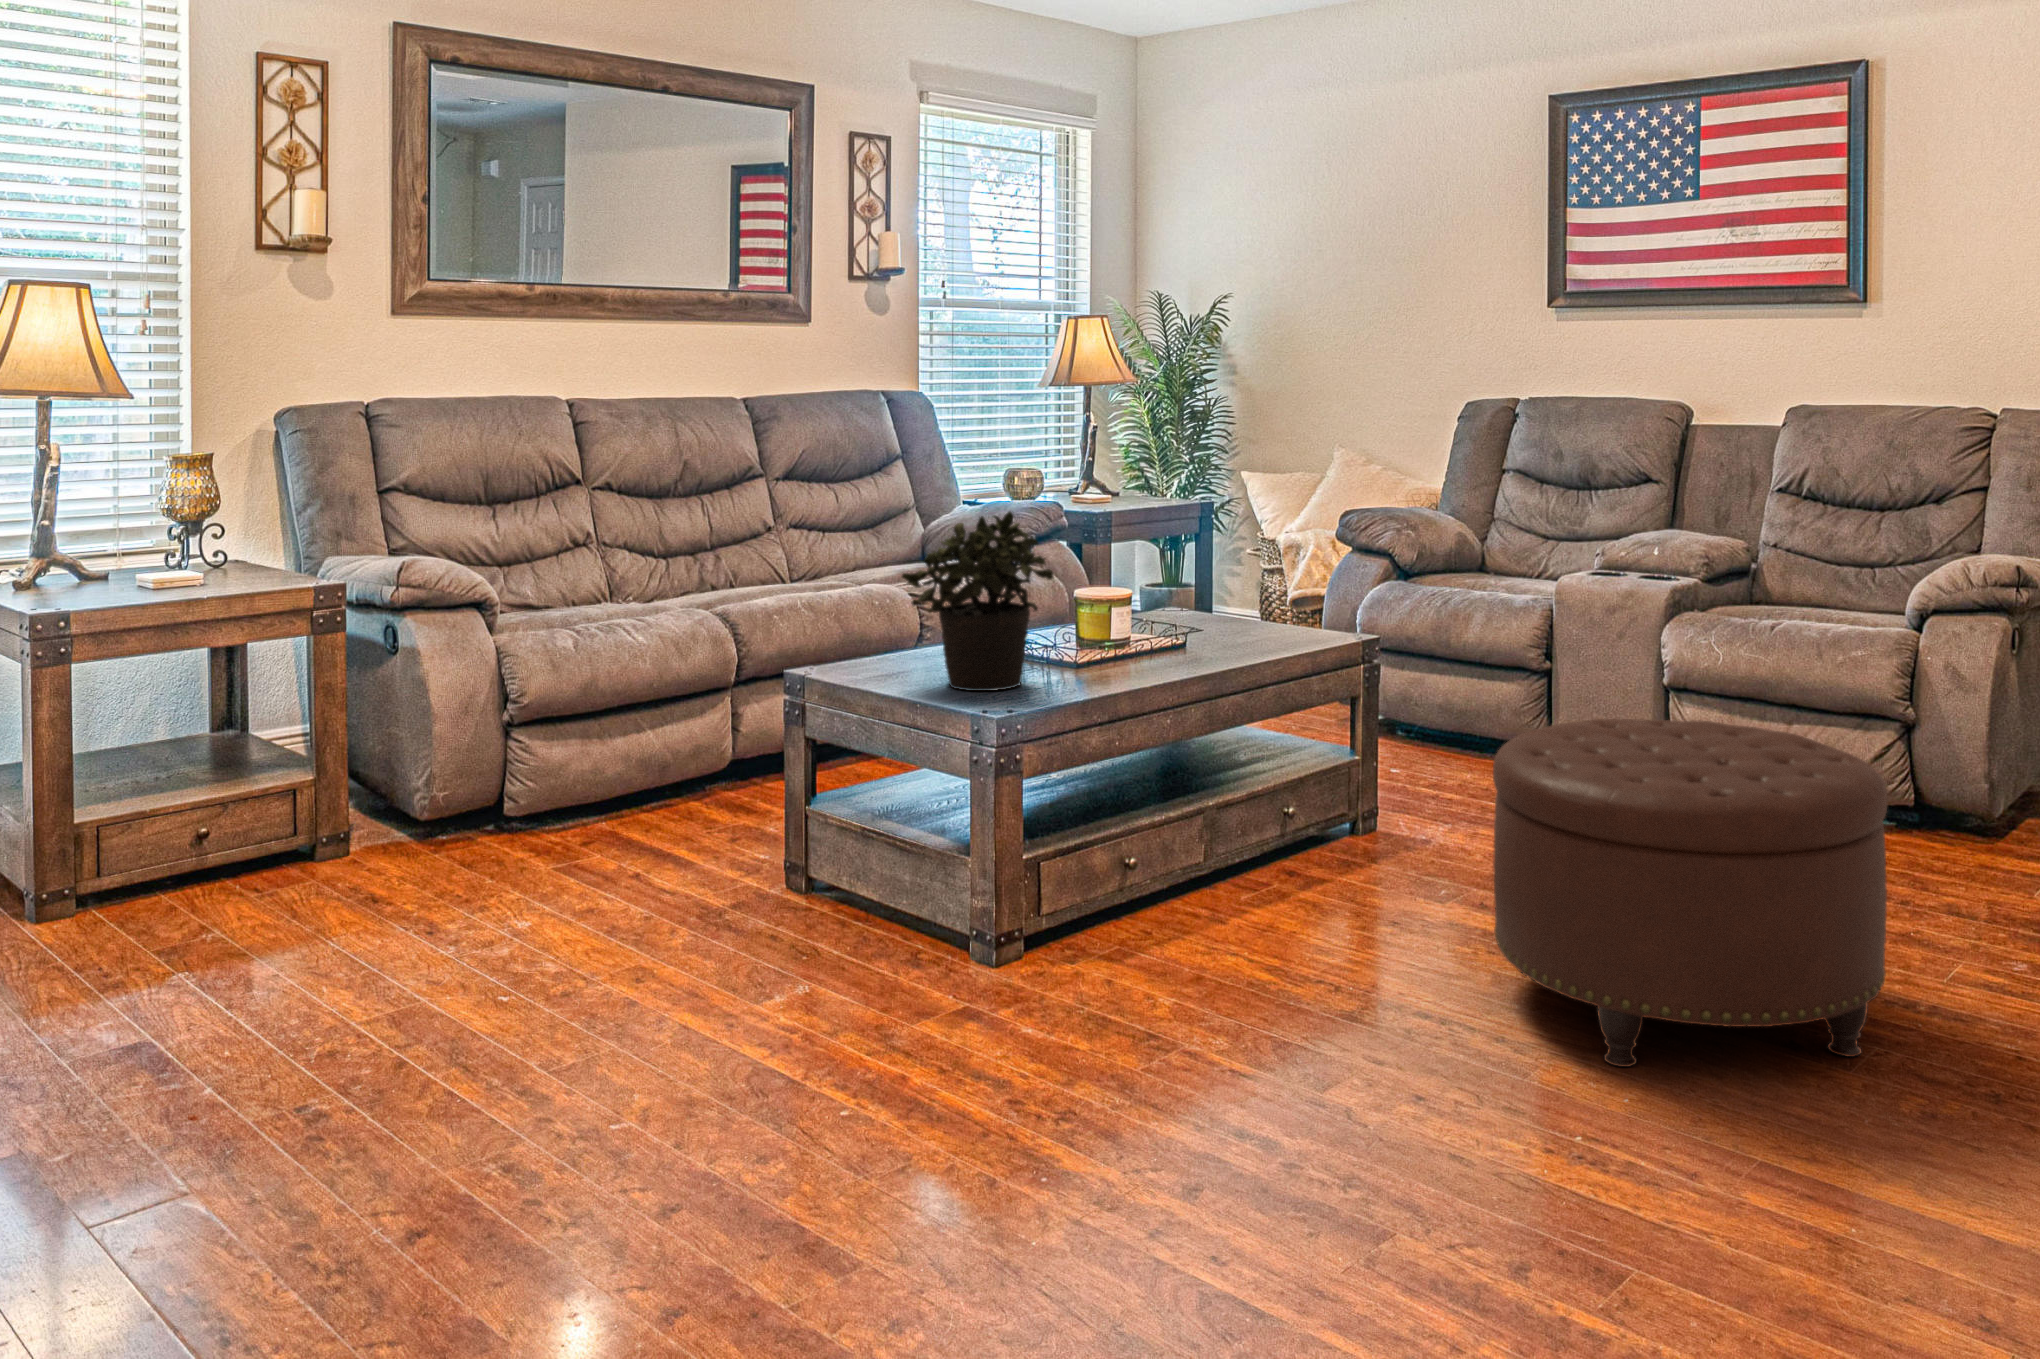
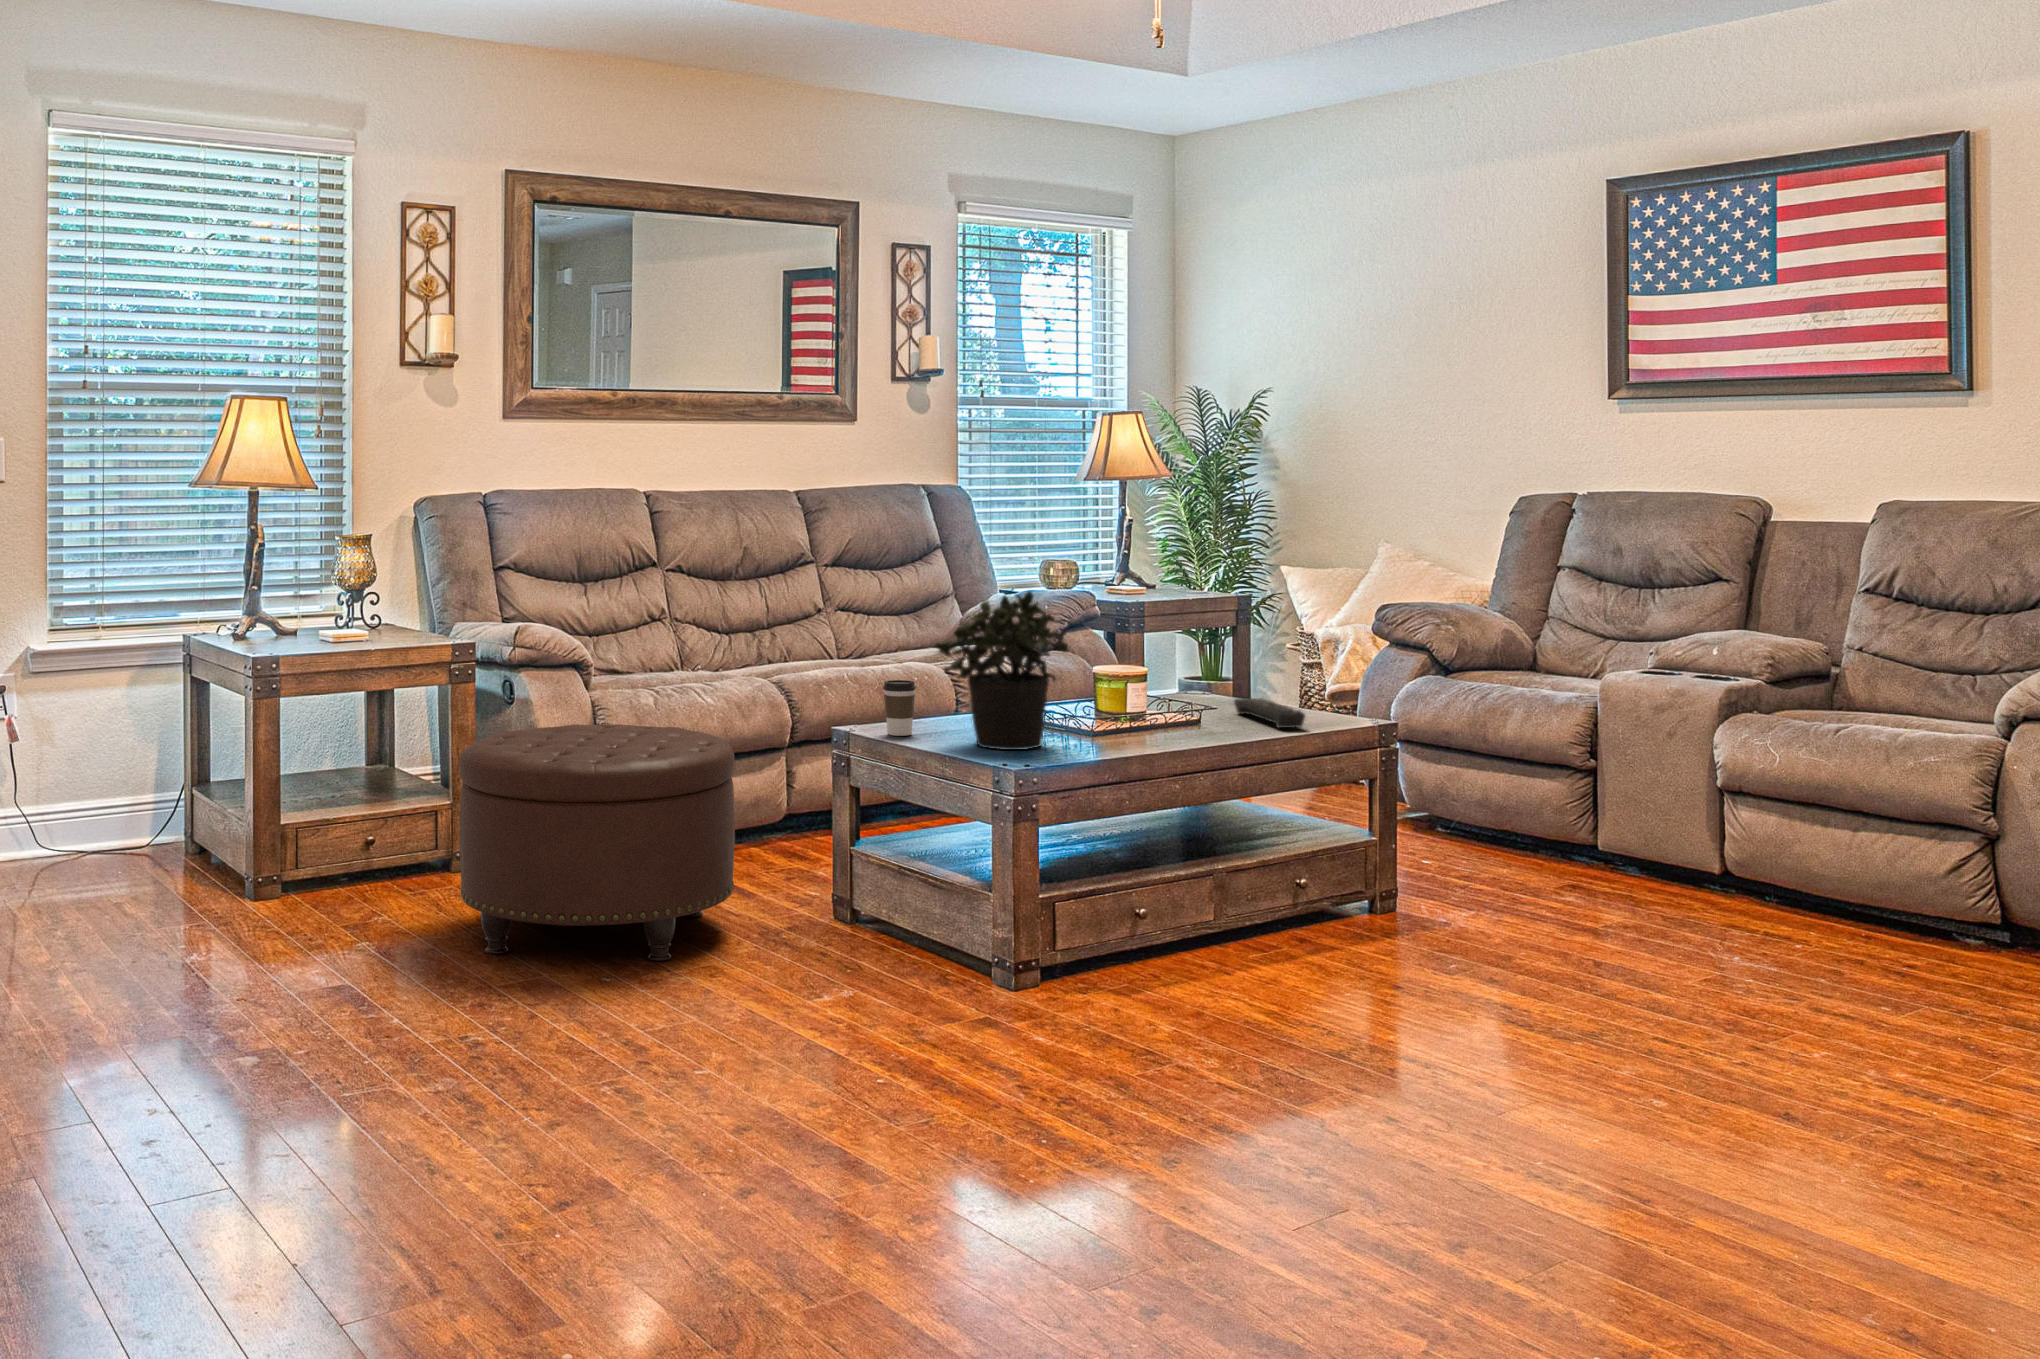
coffee cup: none [841,614,879,678] -> present [883,680,916,736]
remote control: none [1216,615,1293,649] -> present [1234,698,1305,728]
ottoman: present [1493,719,1887,1067] -> present [459,724,735,961]

